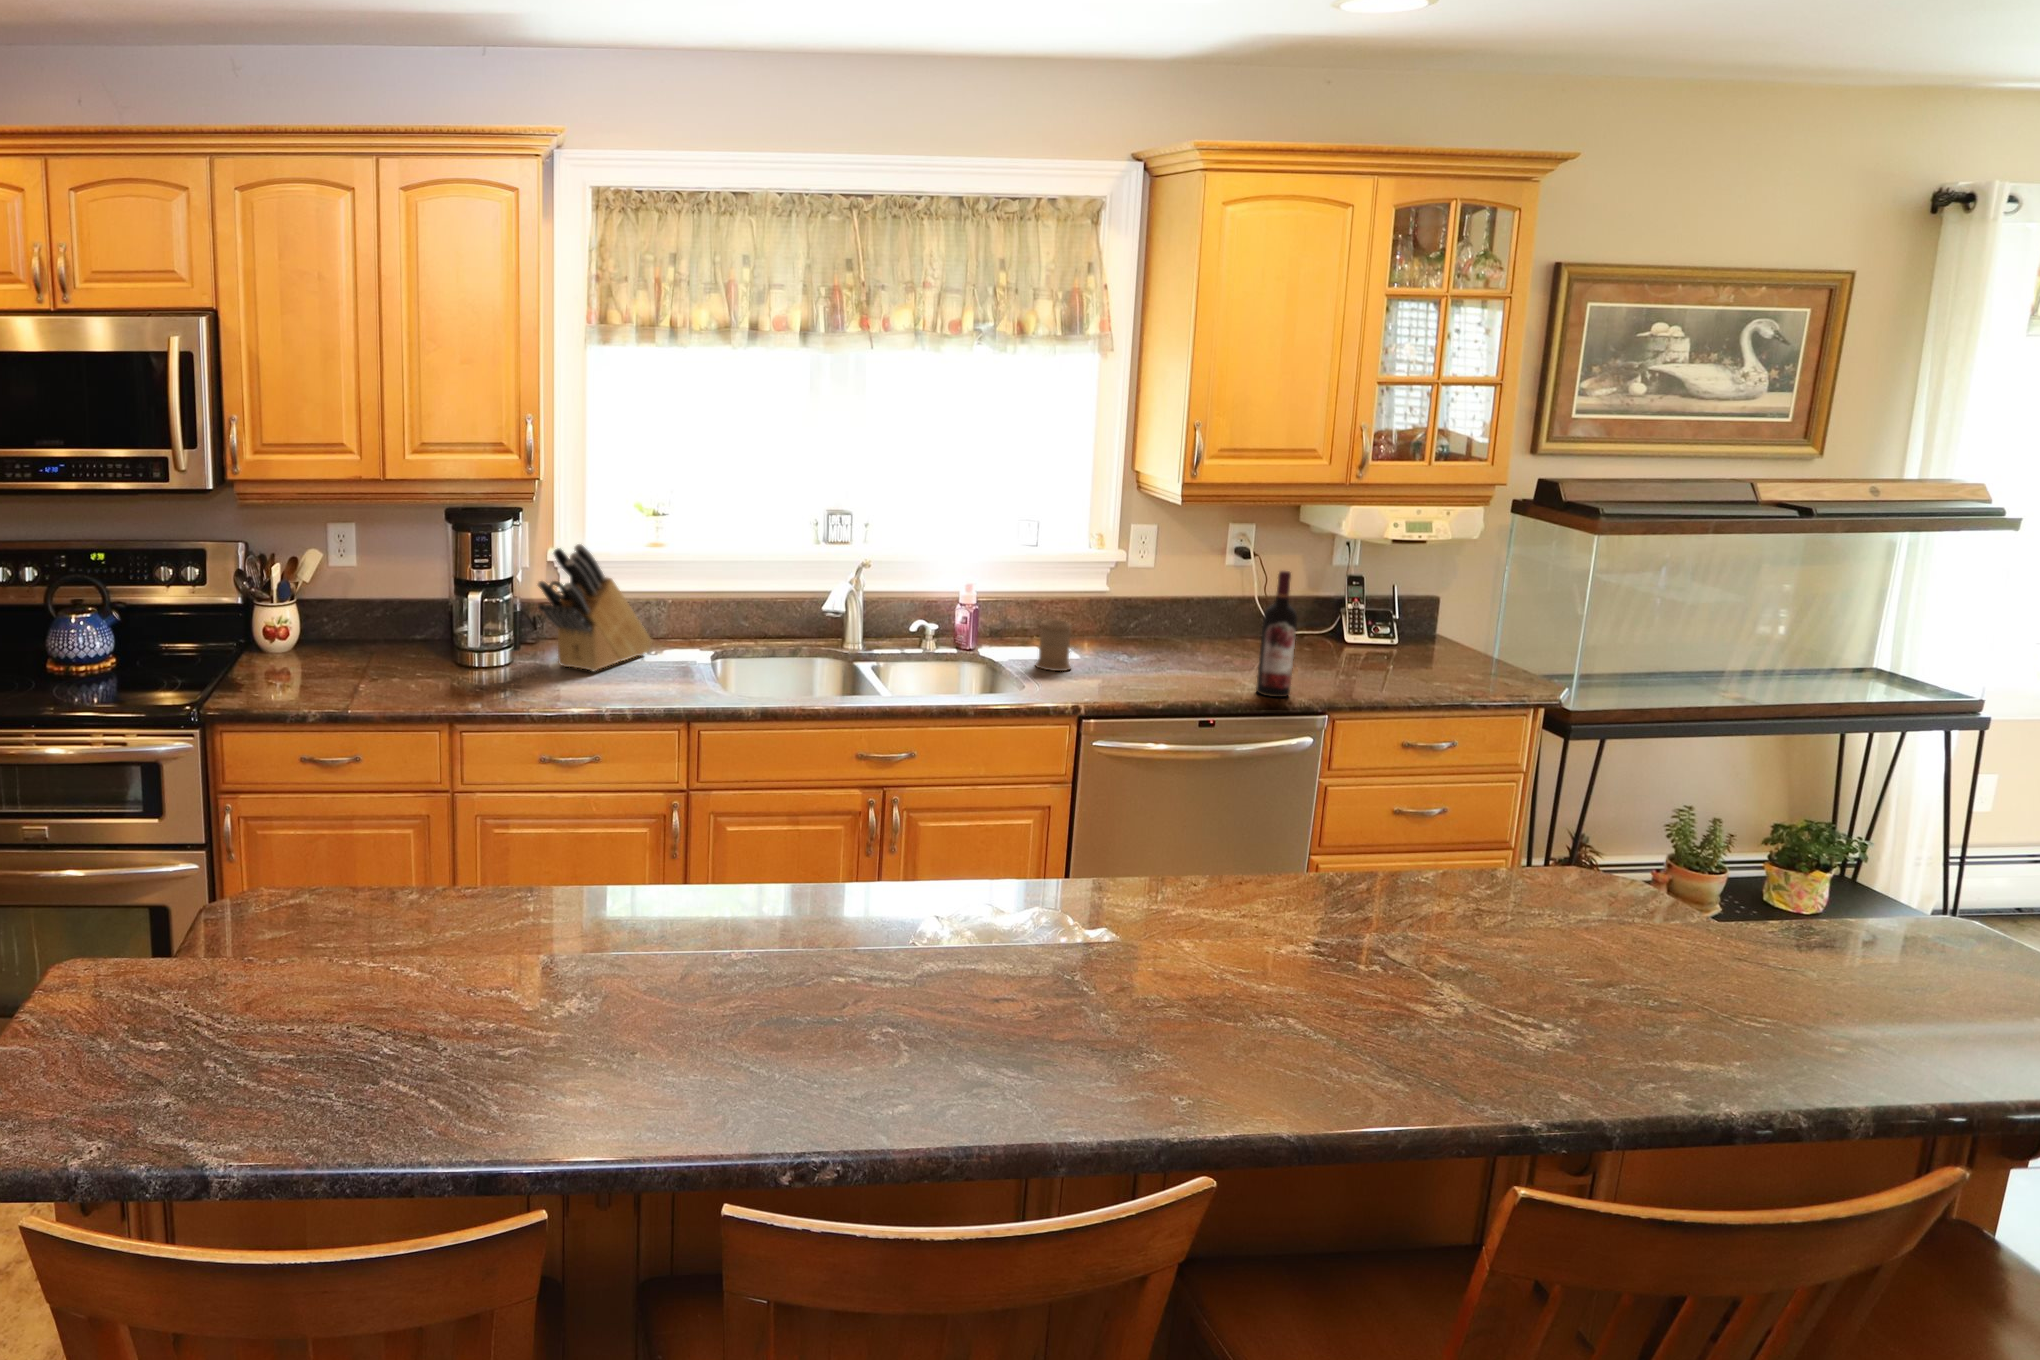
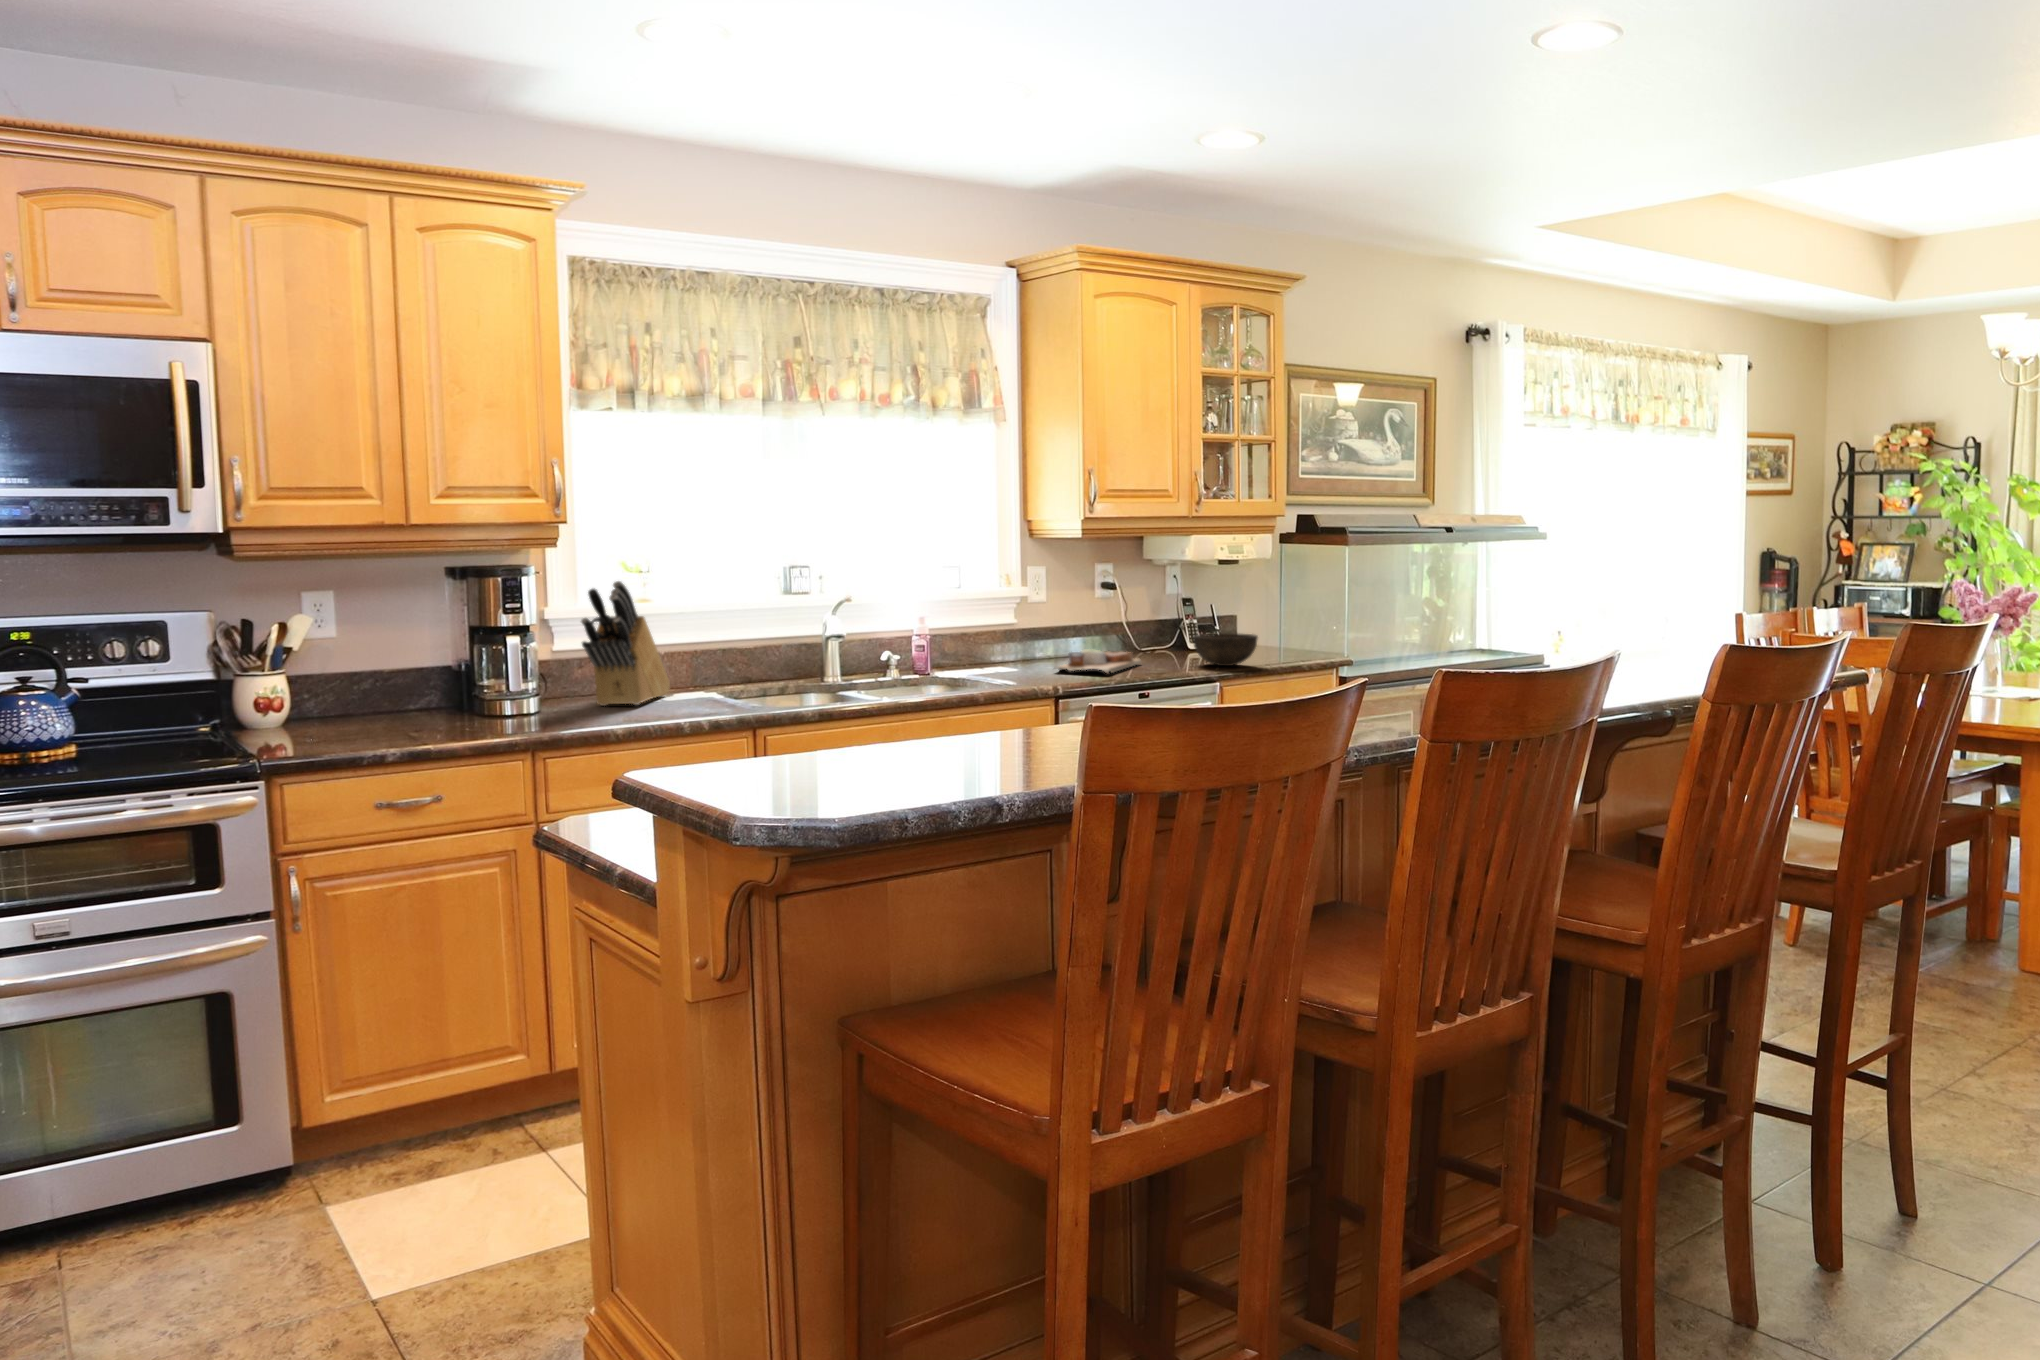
wine bottle: present [1256,571,1298,697] -> none [1159,580,1184,678]
mug: present [1036,620,1076,671] -> none [990,639,1027,679]
bowl: none [1340,627,1435,676] -> present [1193,633,1258,666]
cutting board: none [1125,633,1265,678] -> present [1055,649,1141,673]

